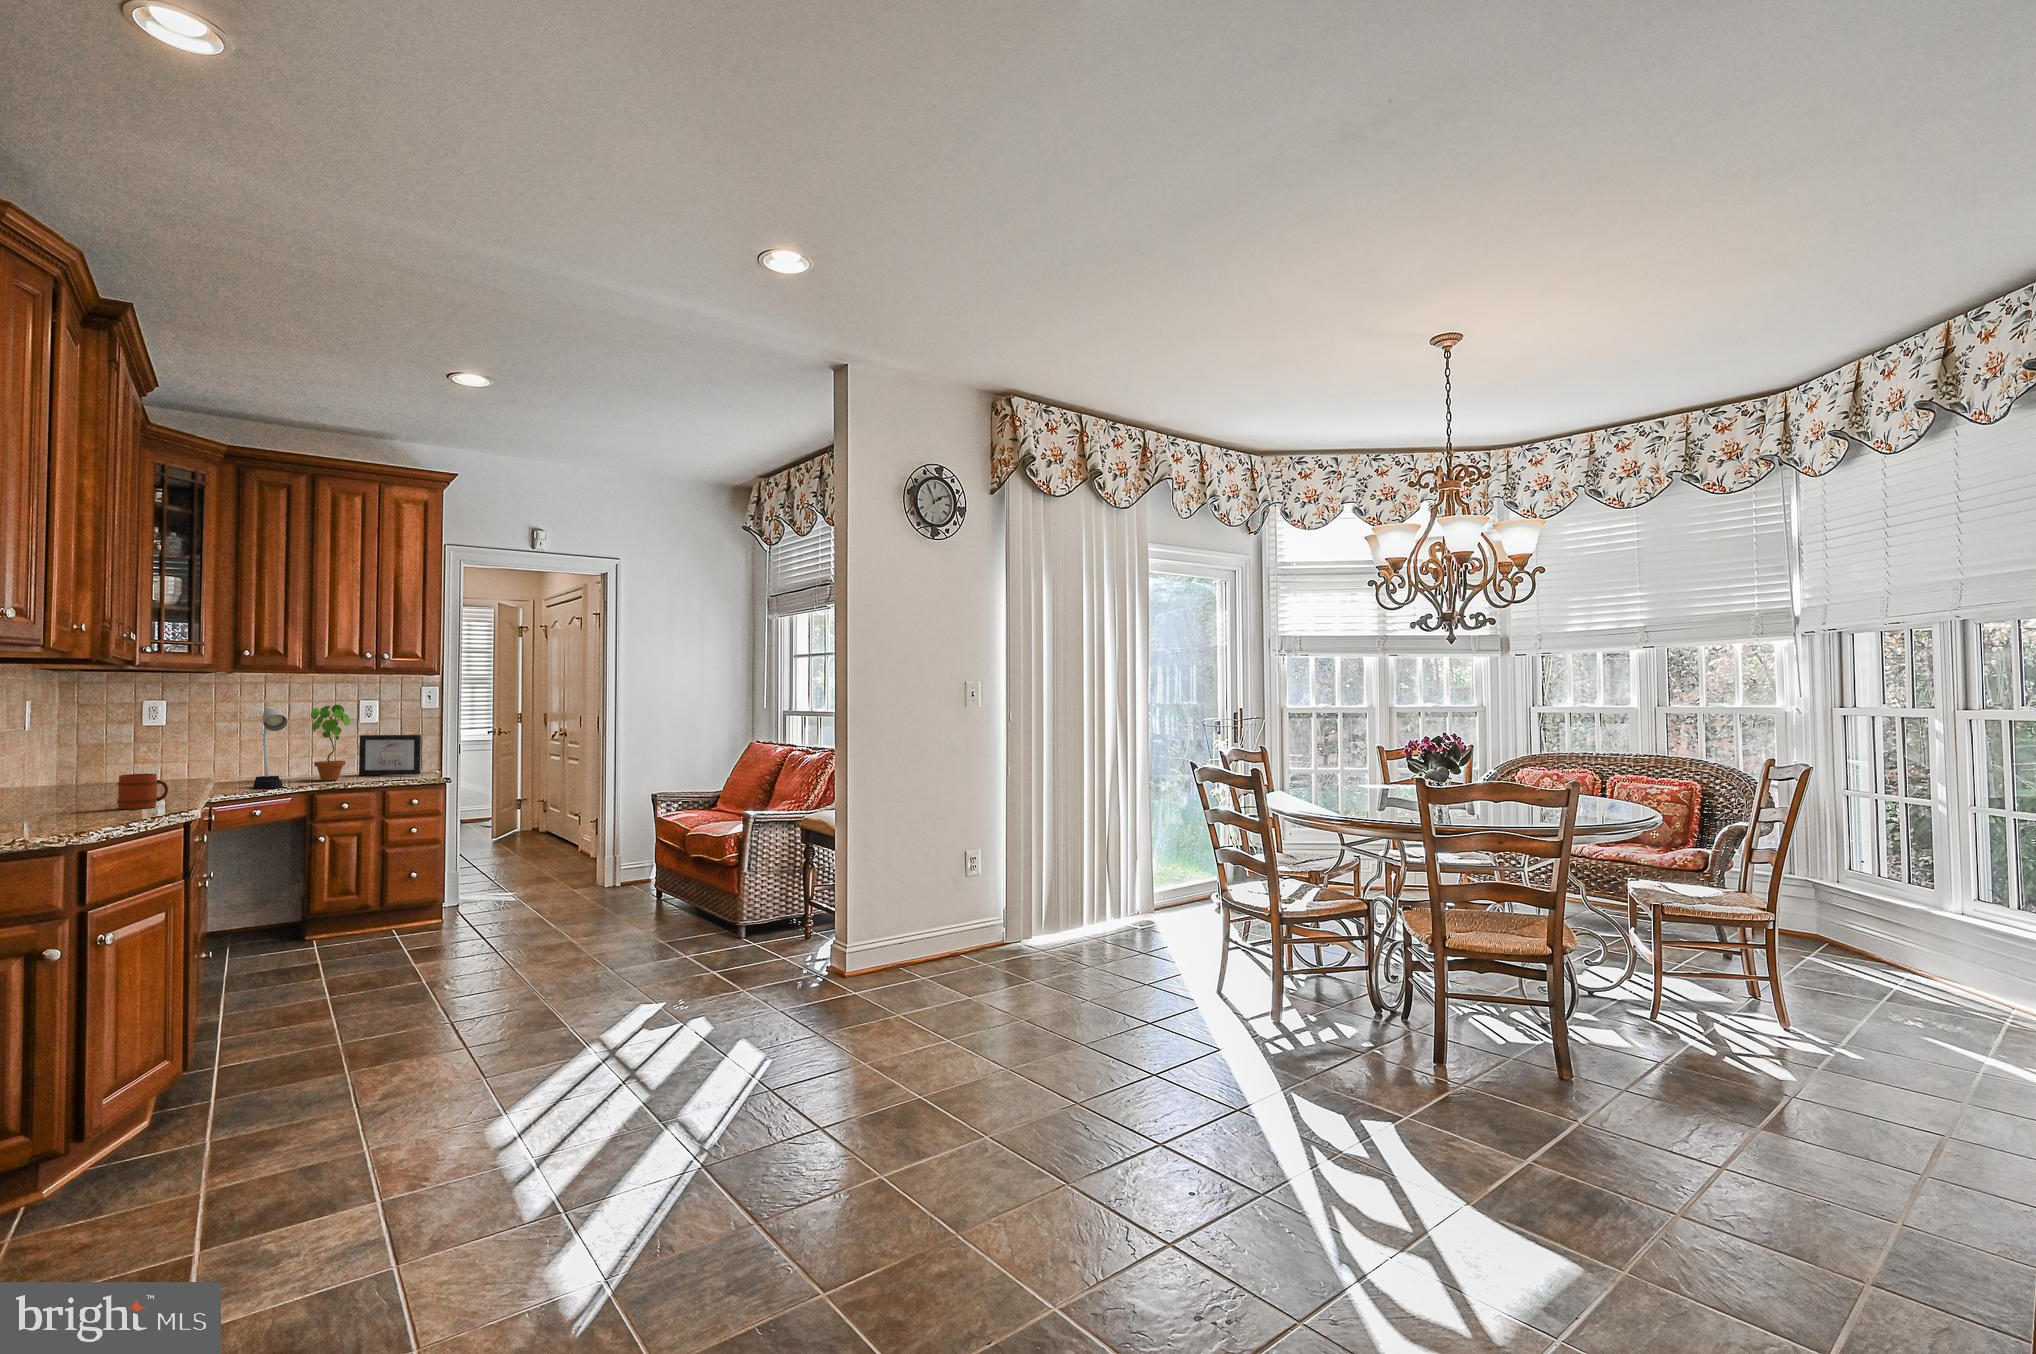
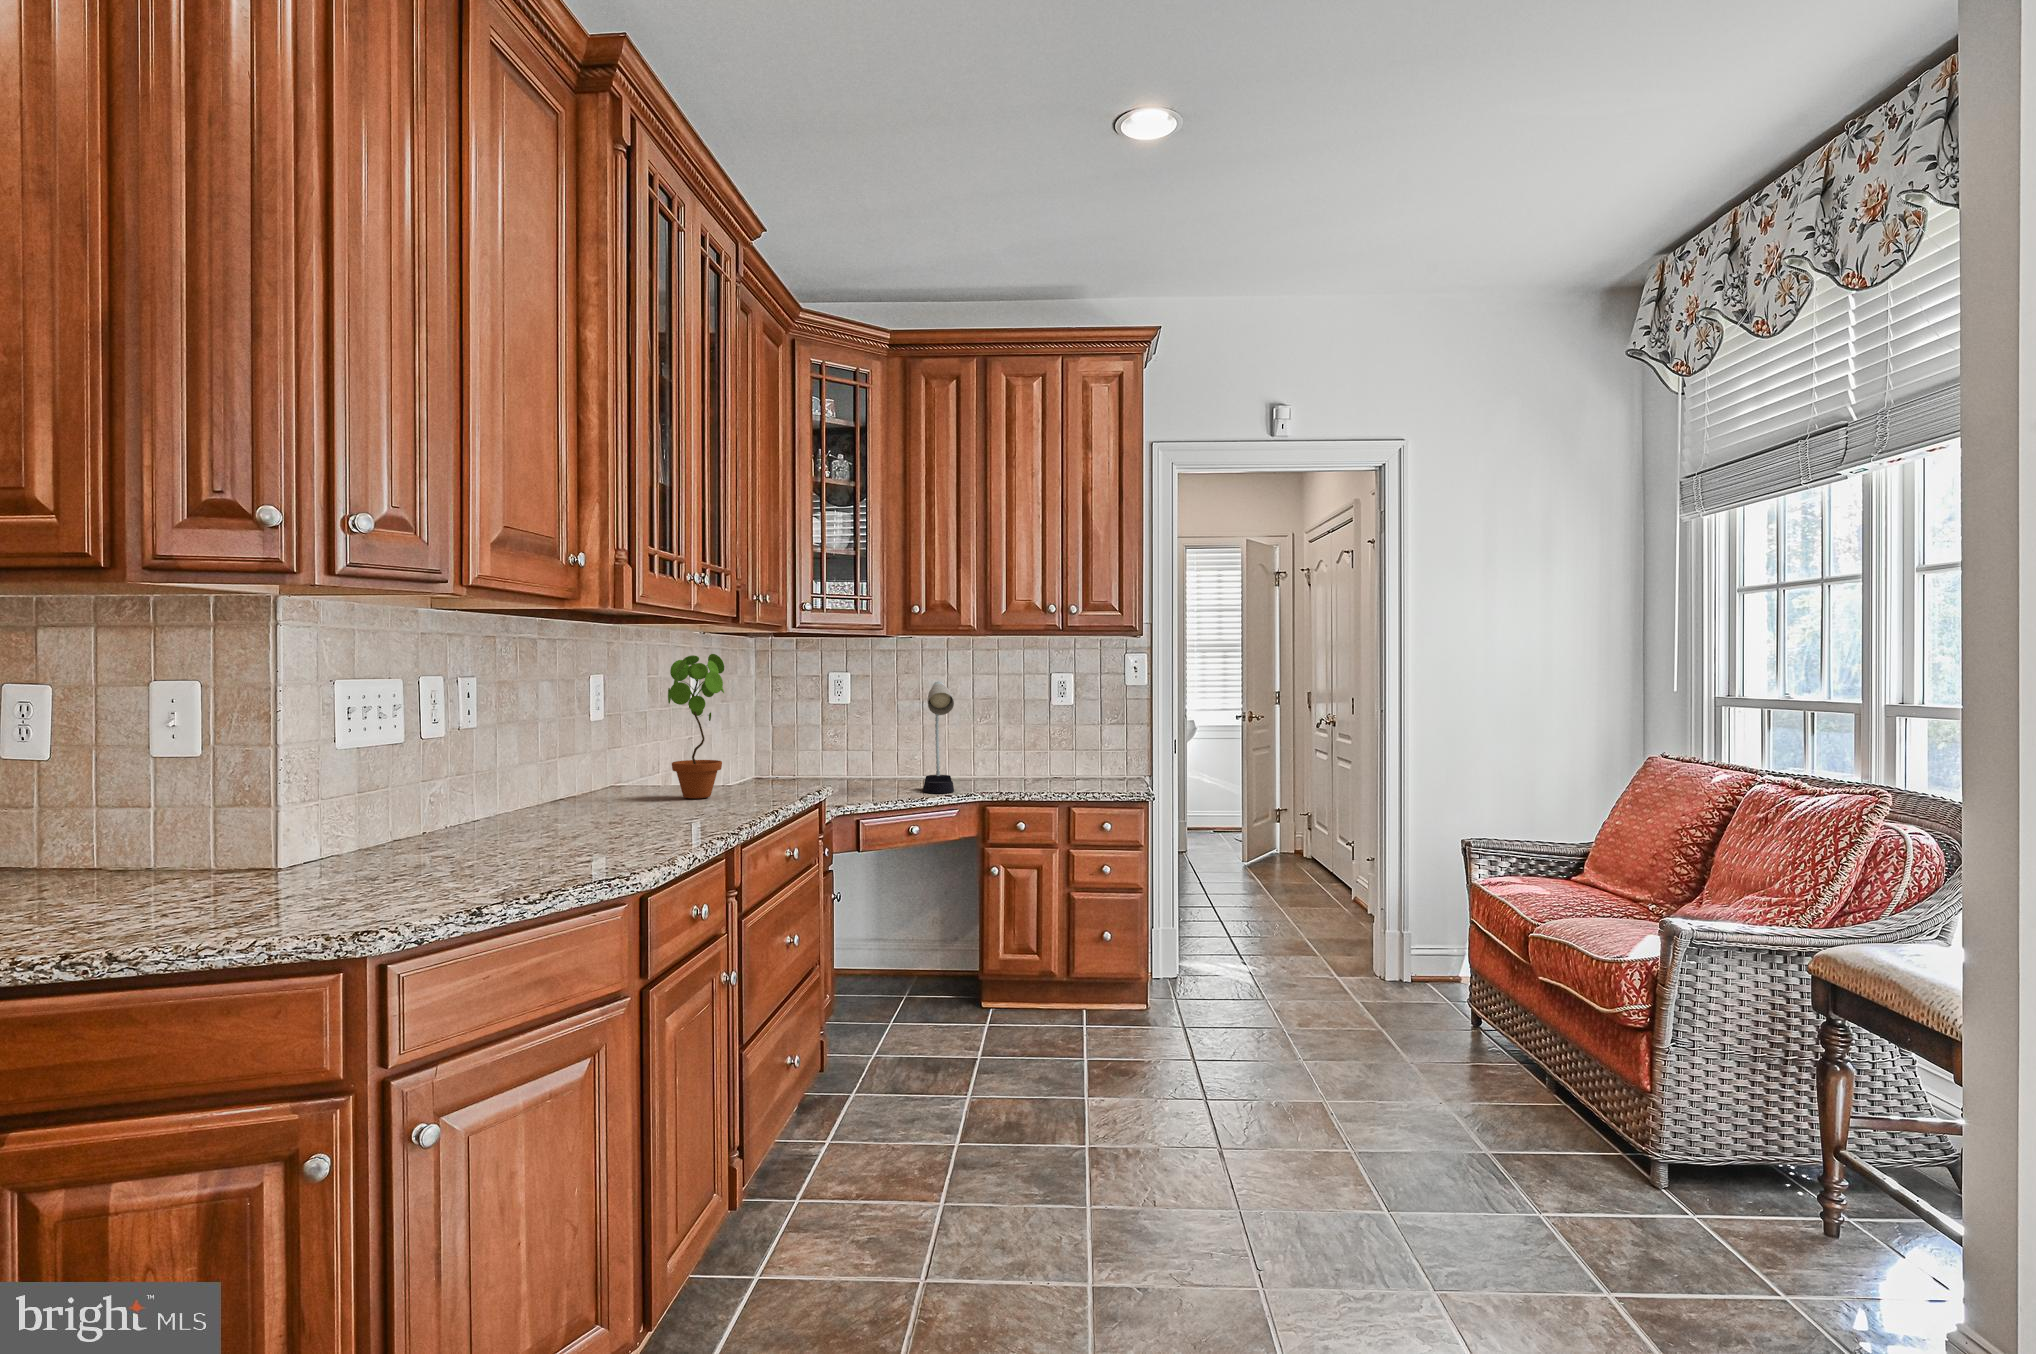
potted plant: present [311,705,350,781] -> present [668,654,724,799]
picture frame: present [359,735,421,775] -> none [1051,722,1121,782]
mug: present [117,774,168,809] -> none [619,787,682,845]

